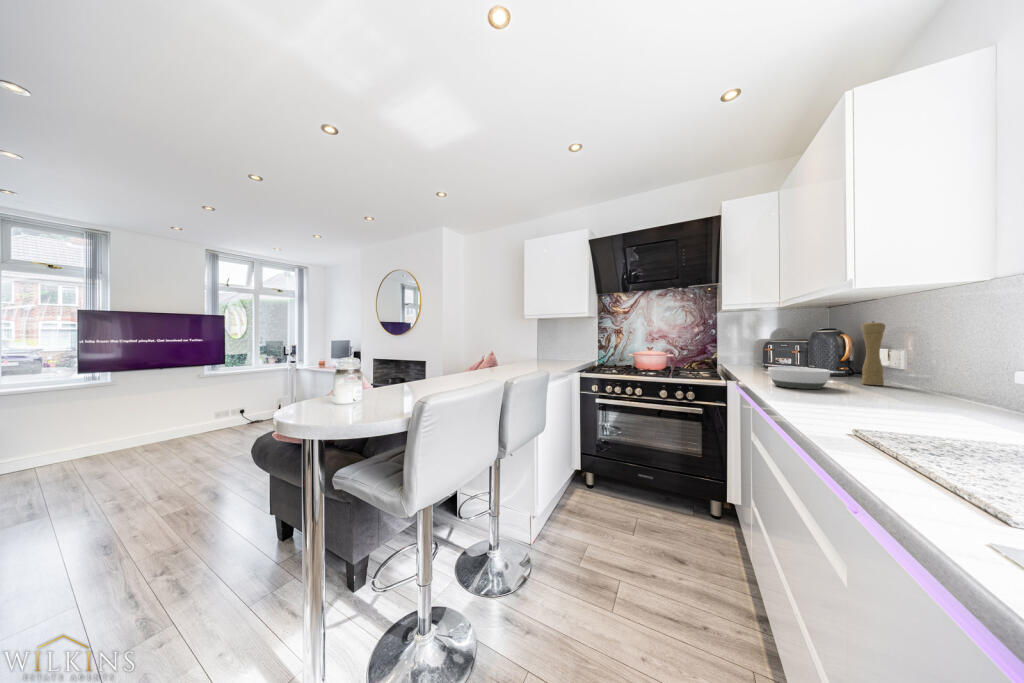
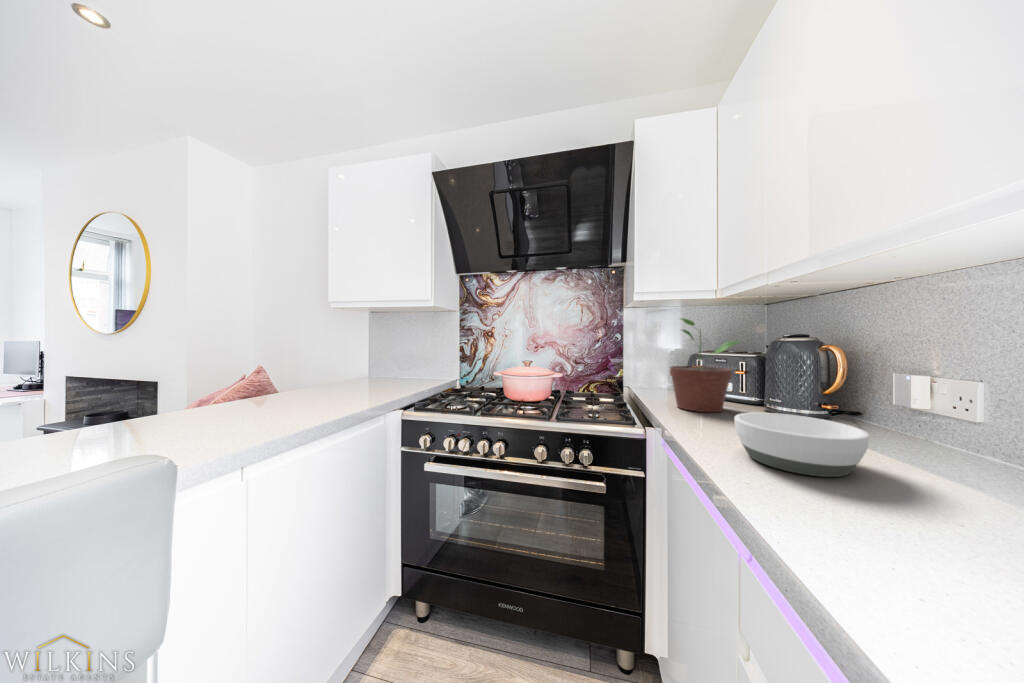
potted plant: none [746,319,792,374] -> present [670,318,739,412]
pepper mill: present [862,322,885,385] -> none [883,325,932,452]

